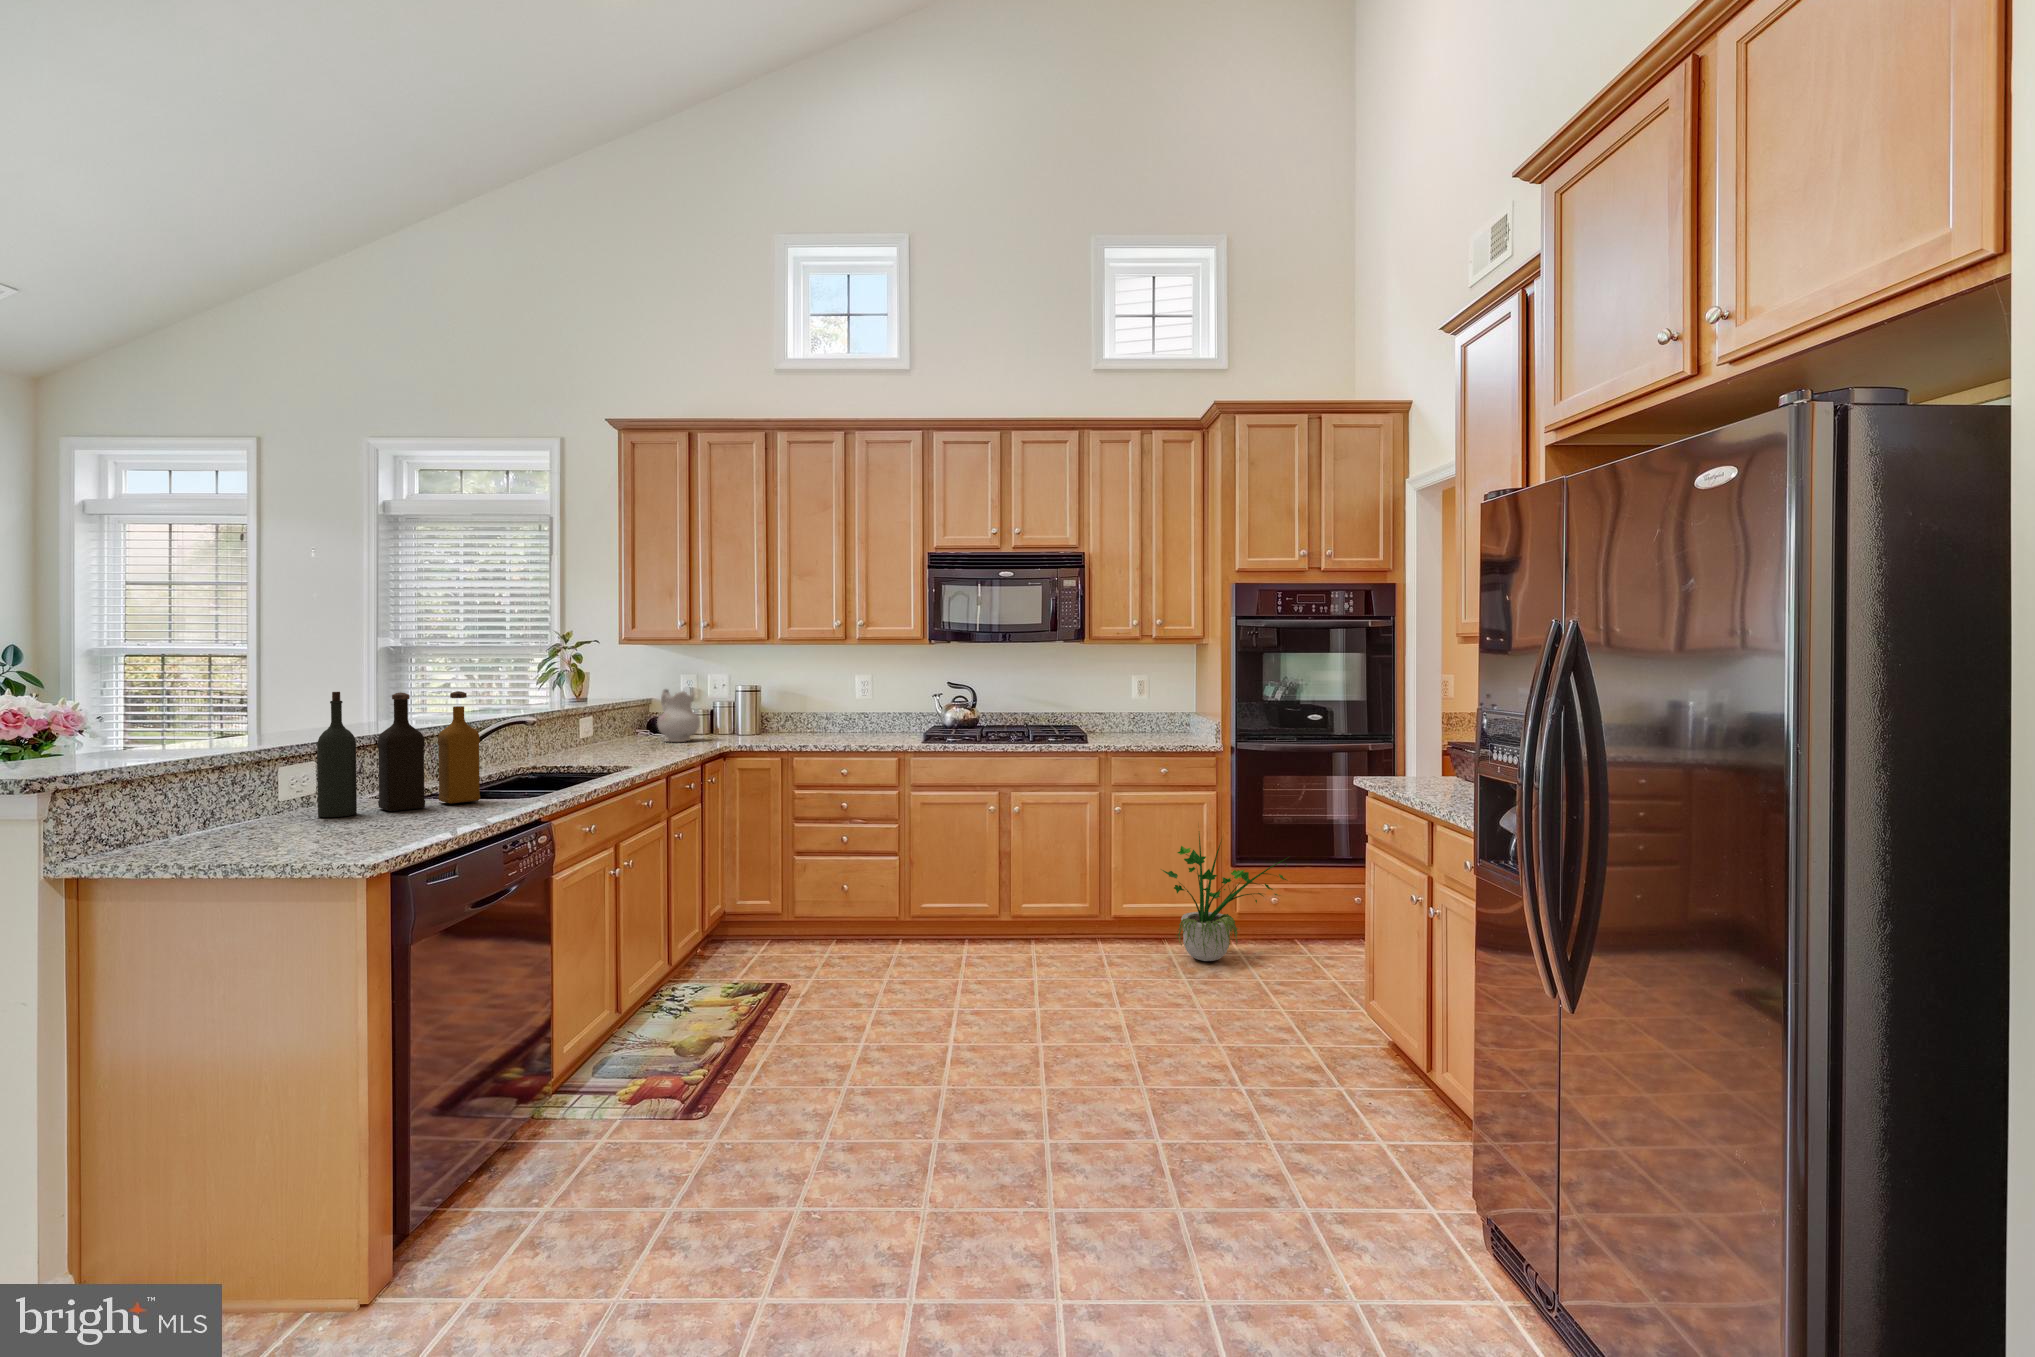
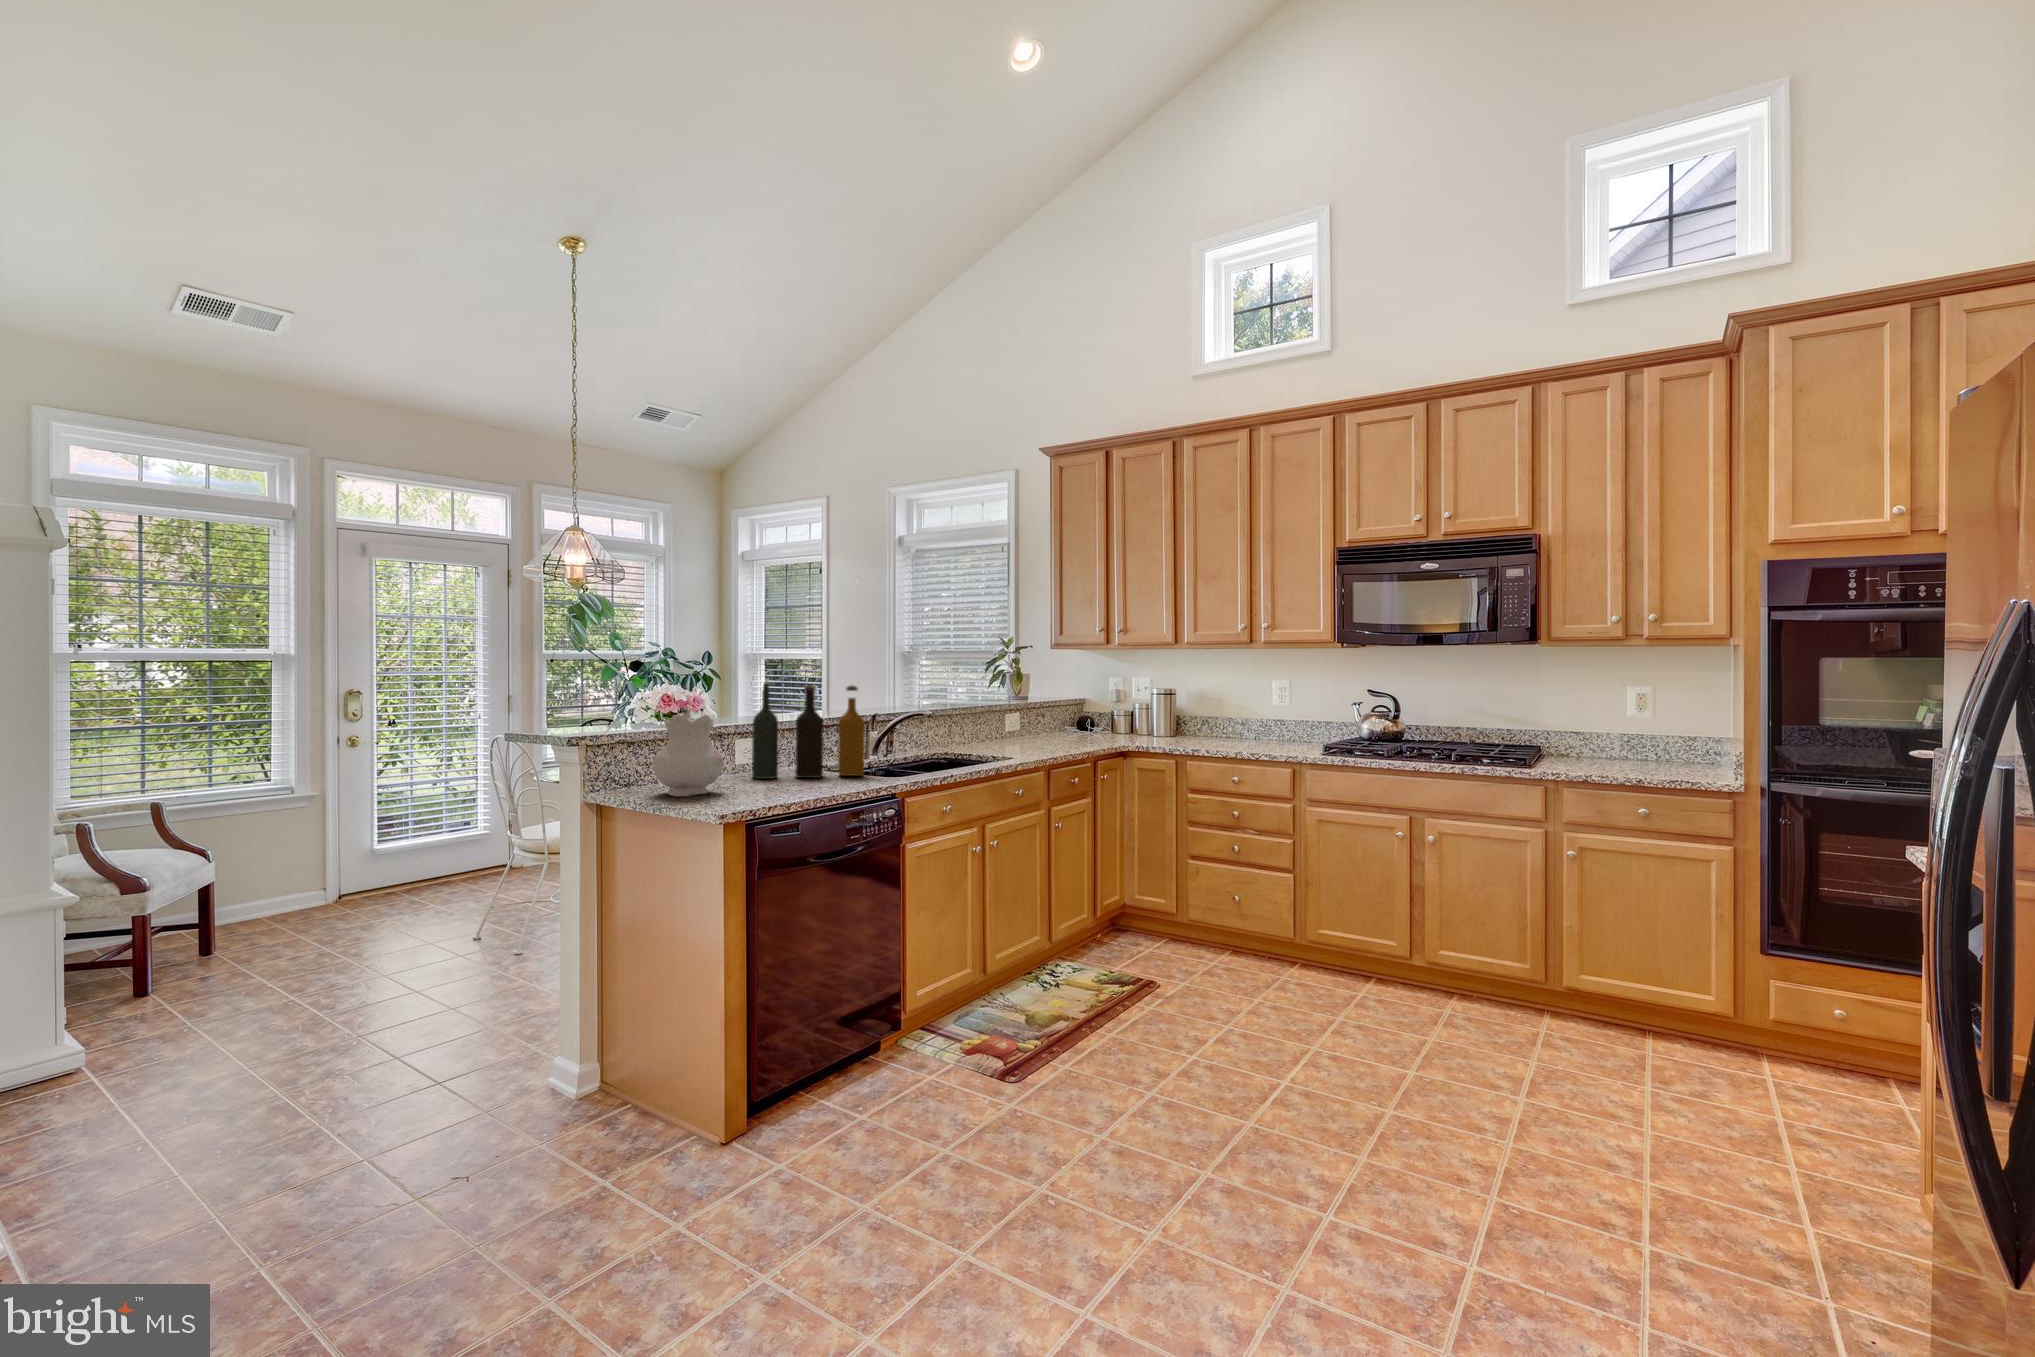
ceramic pitcher: present [657,689,700,742] -> present [654,708,723,797]
potted plant: present [1163,833,1289,961] -> none [1608,878,1825,1062]

